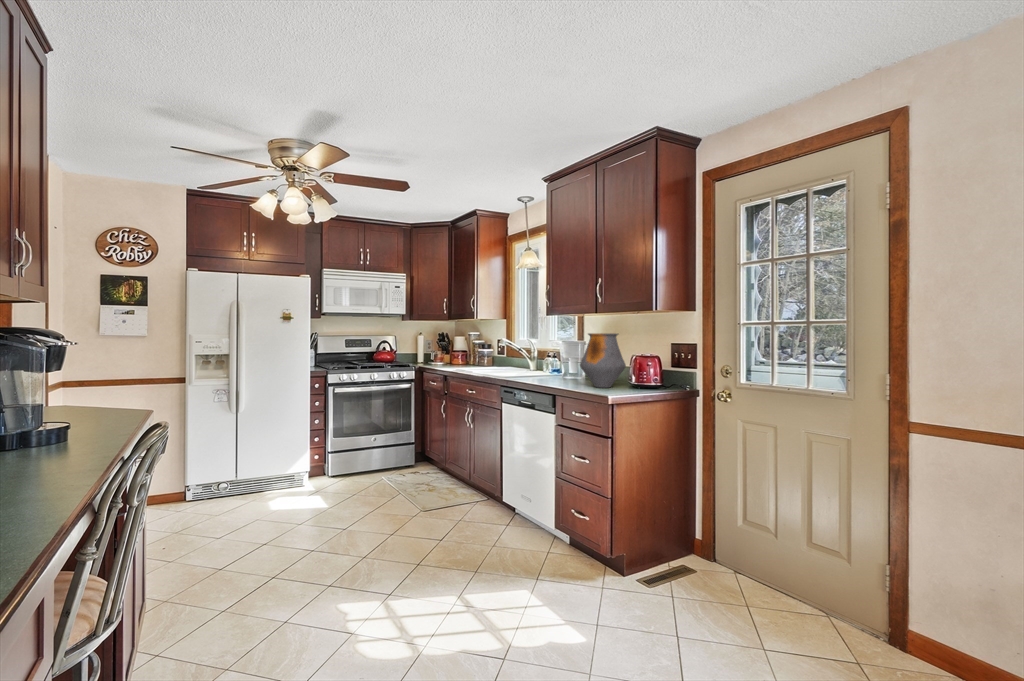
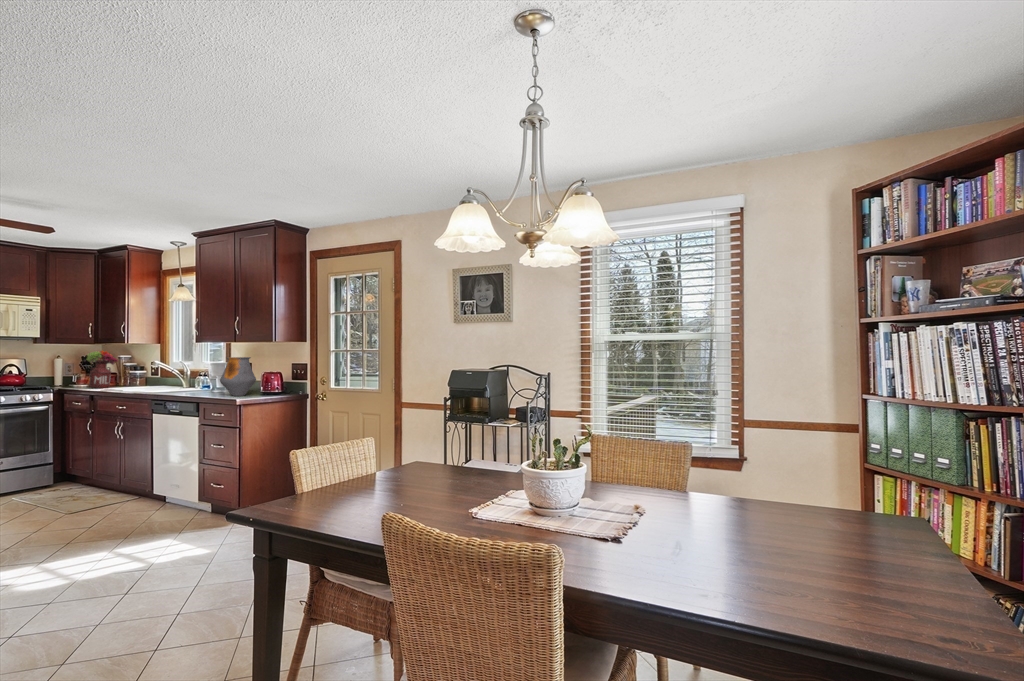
flower arrangement: none [441,326,469,367] -> present [87,350,118,388]

